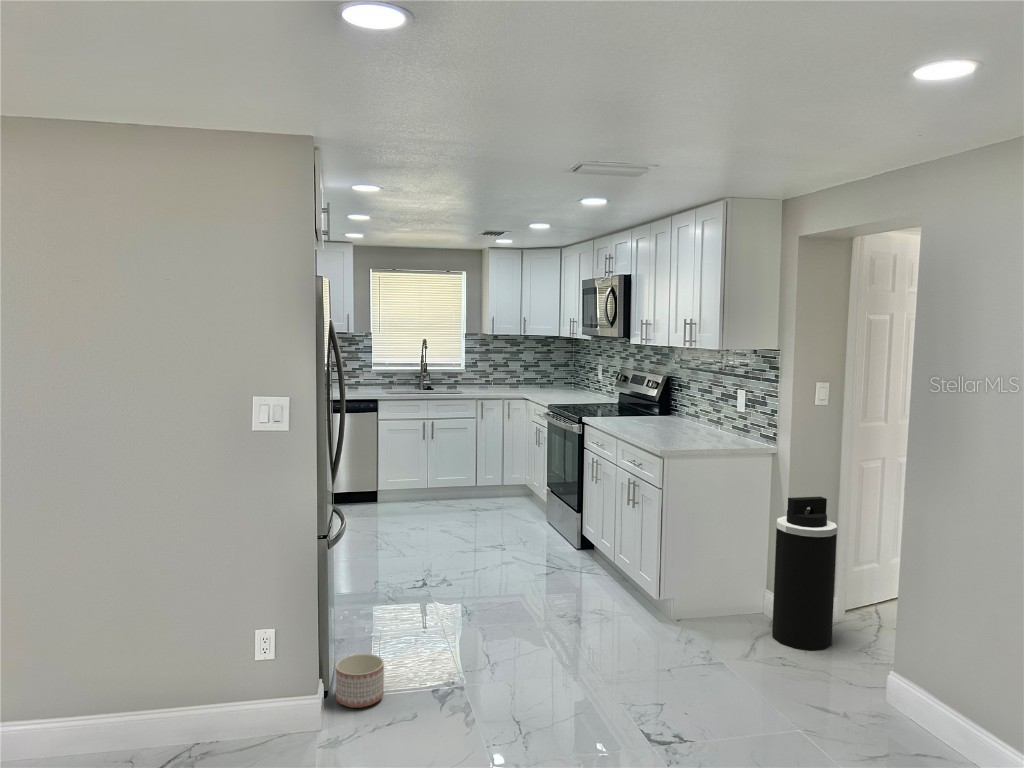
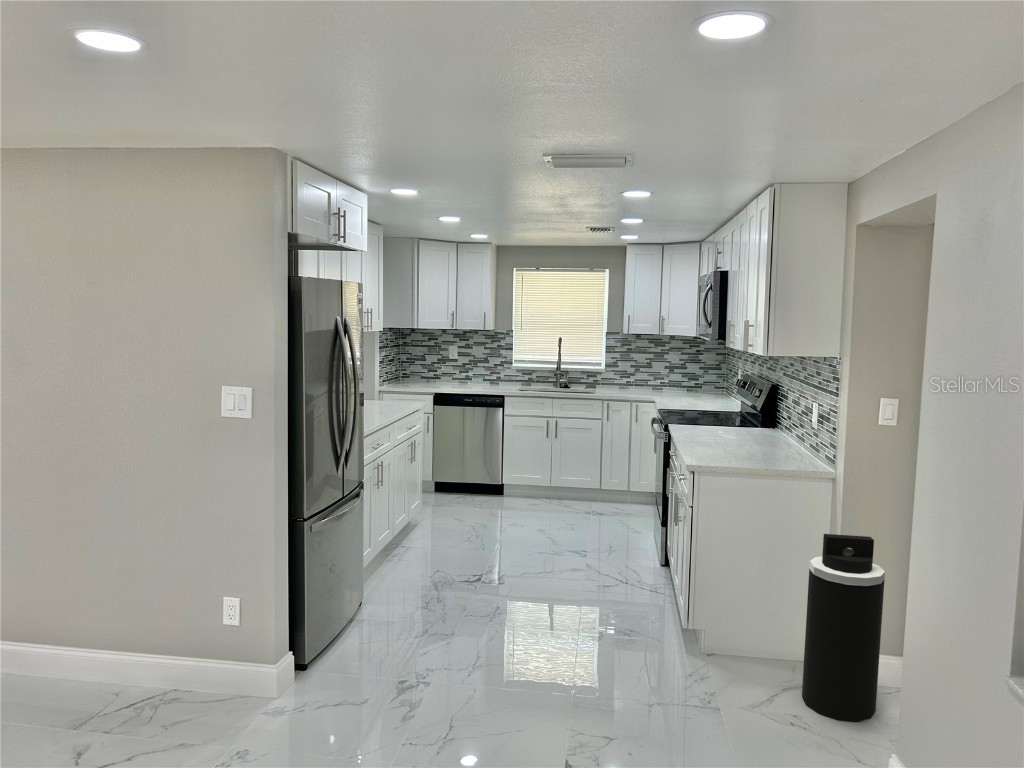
planter: present [336,654,384,708] -> none [305,634,351,685]

